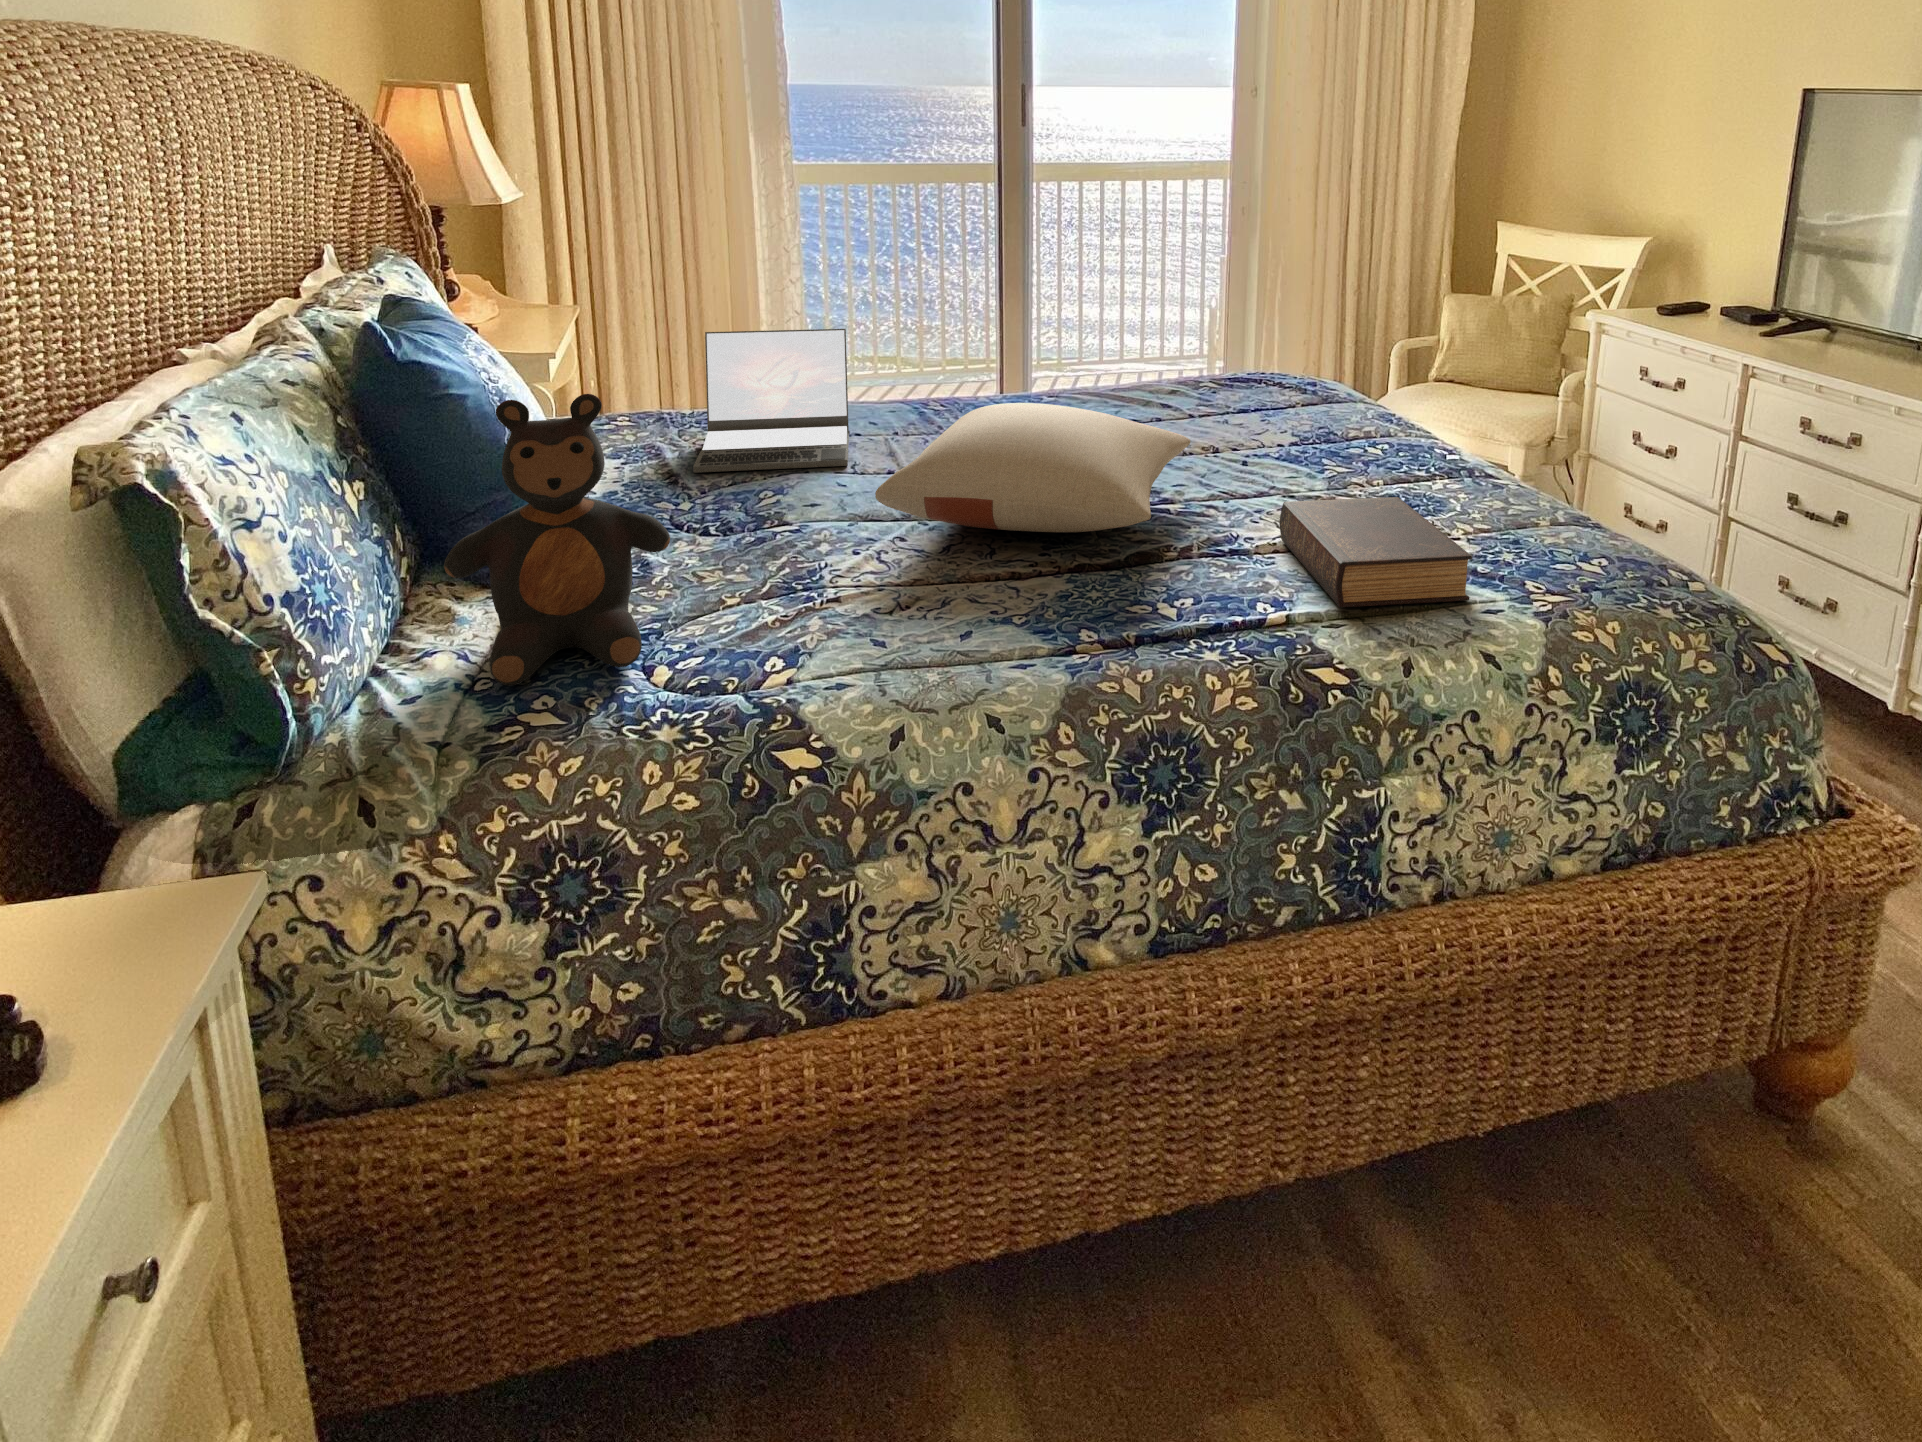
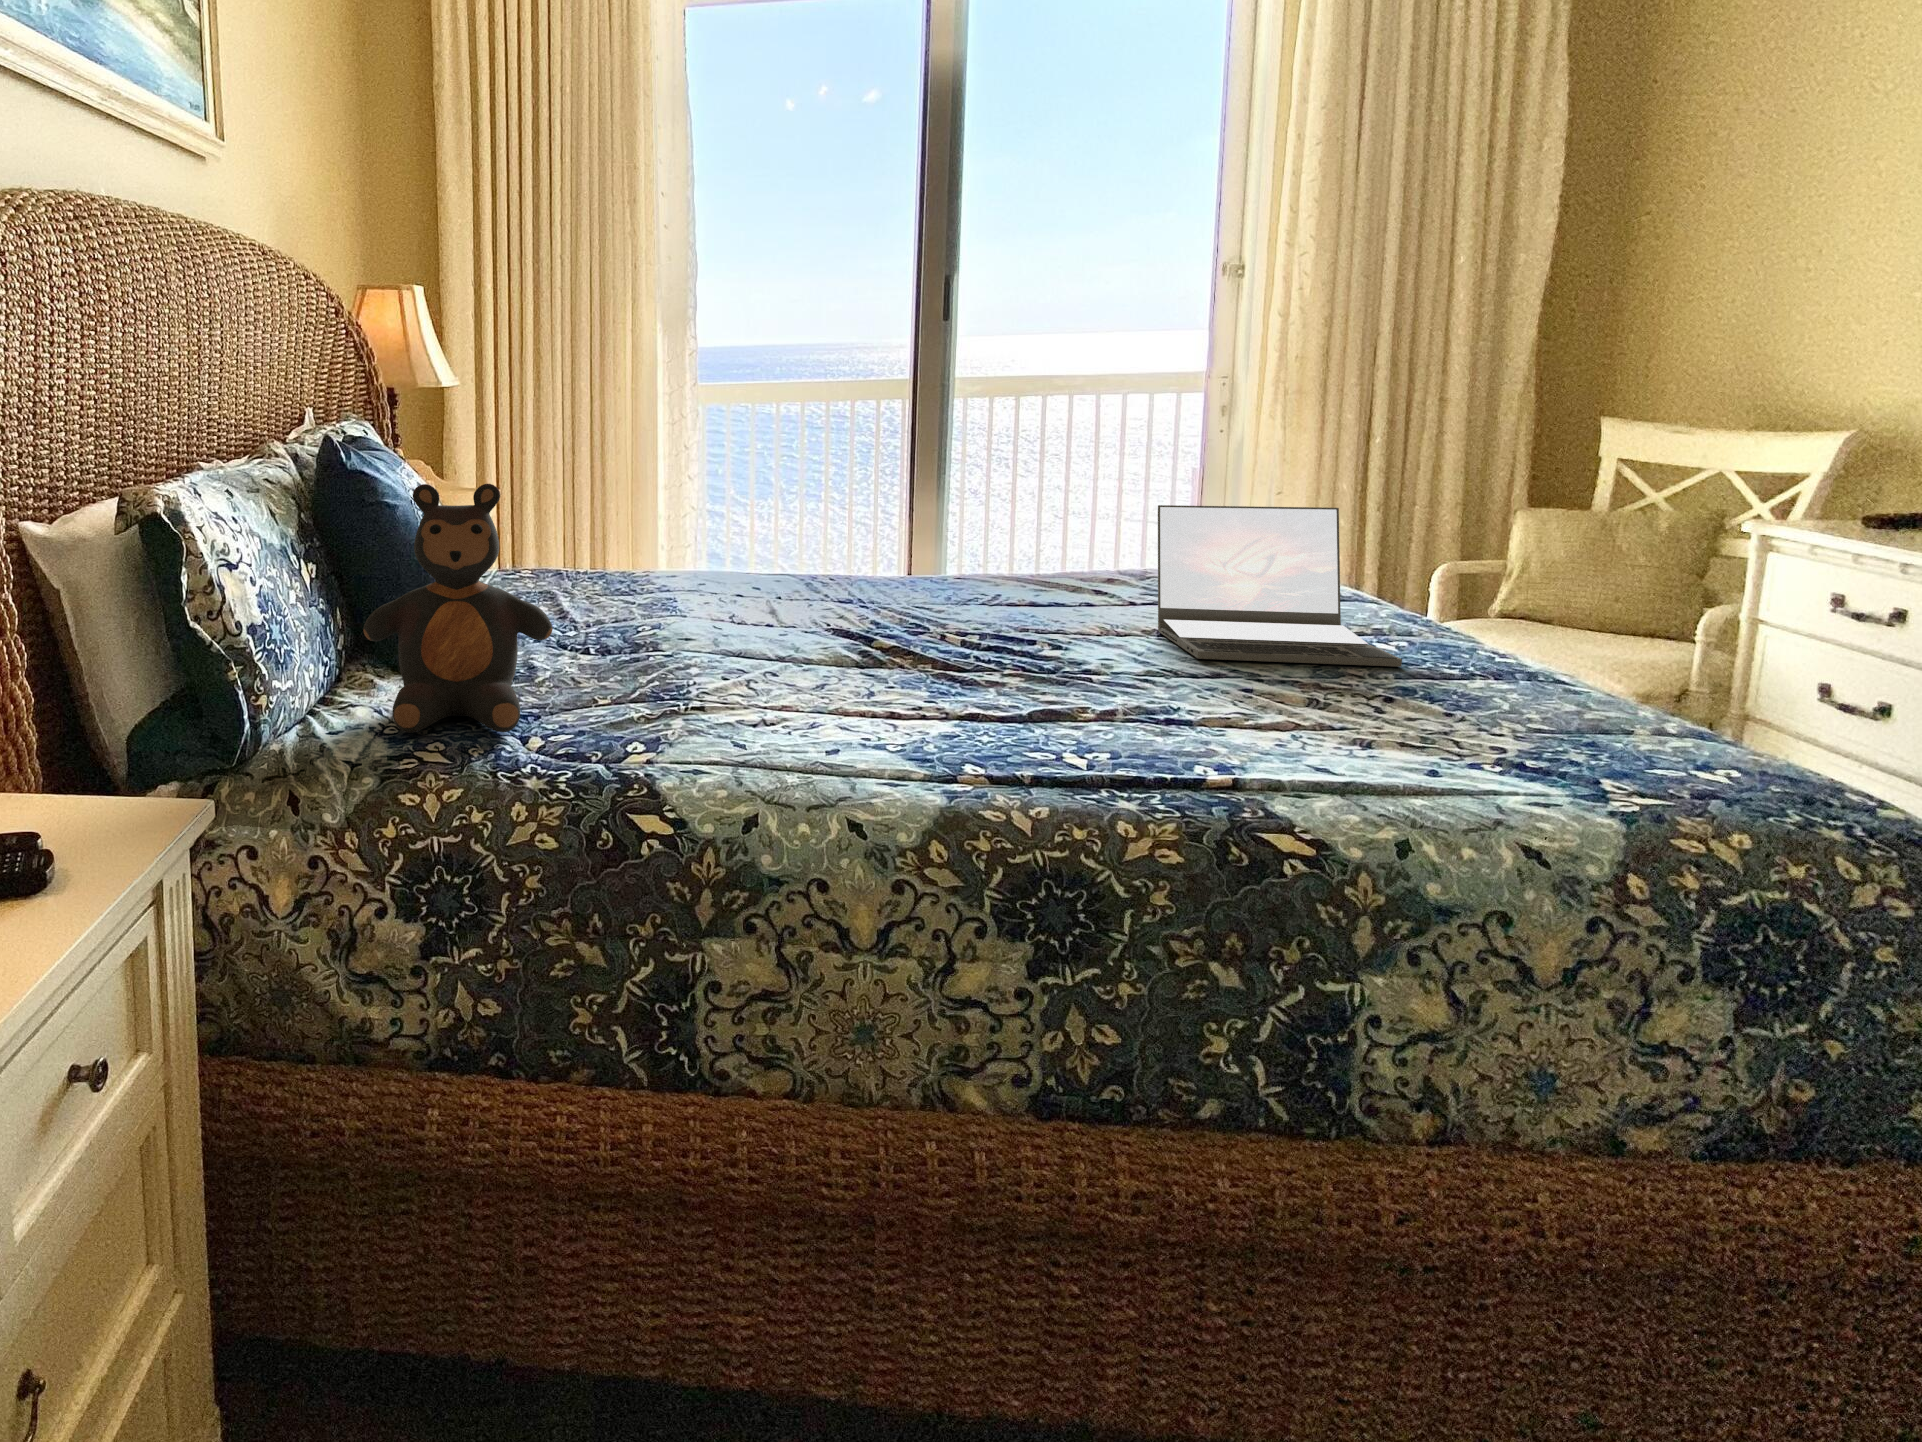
laptop: present [693,329,850,473] -> present [1158,505,1402,667]
pillow: present [875,403,1190,532] -> none [753,551,1122,680]
book: present [1279,497,1472,607] -> none [1232,667,1509,787]

